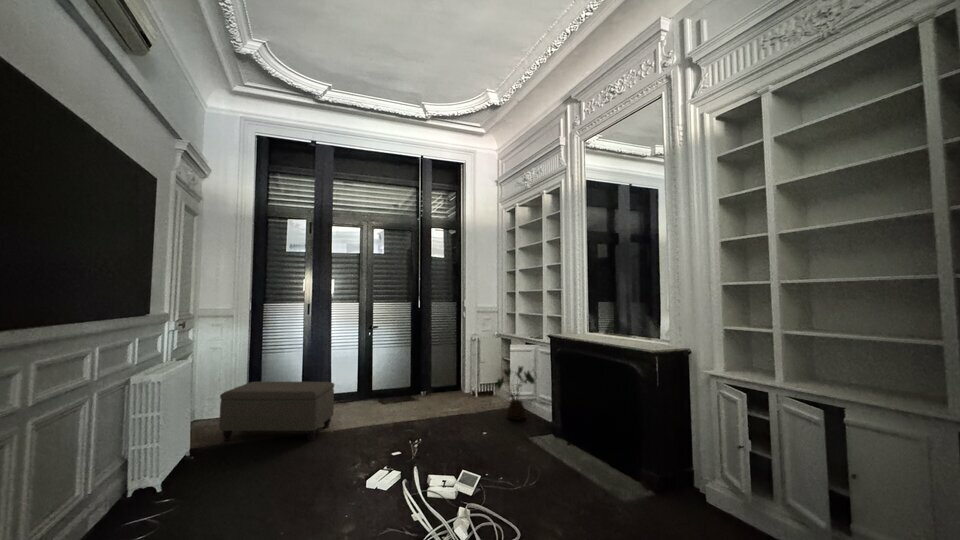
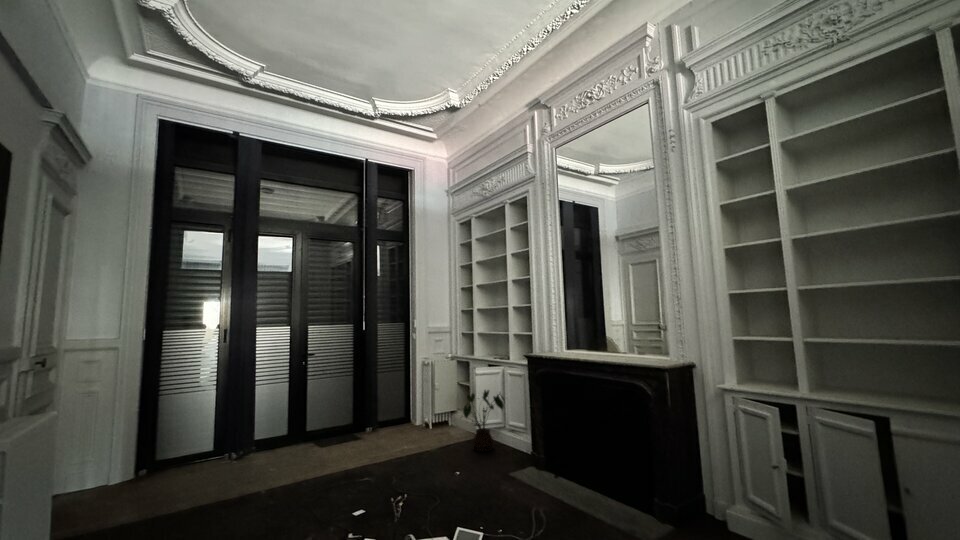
ottoman: present [219,382,334,441] -> none [98,425,265,519]

